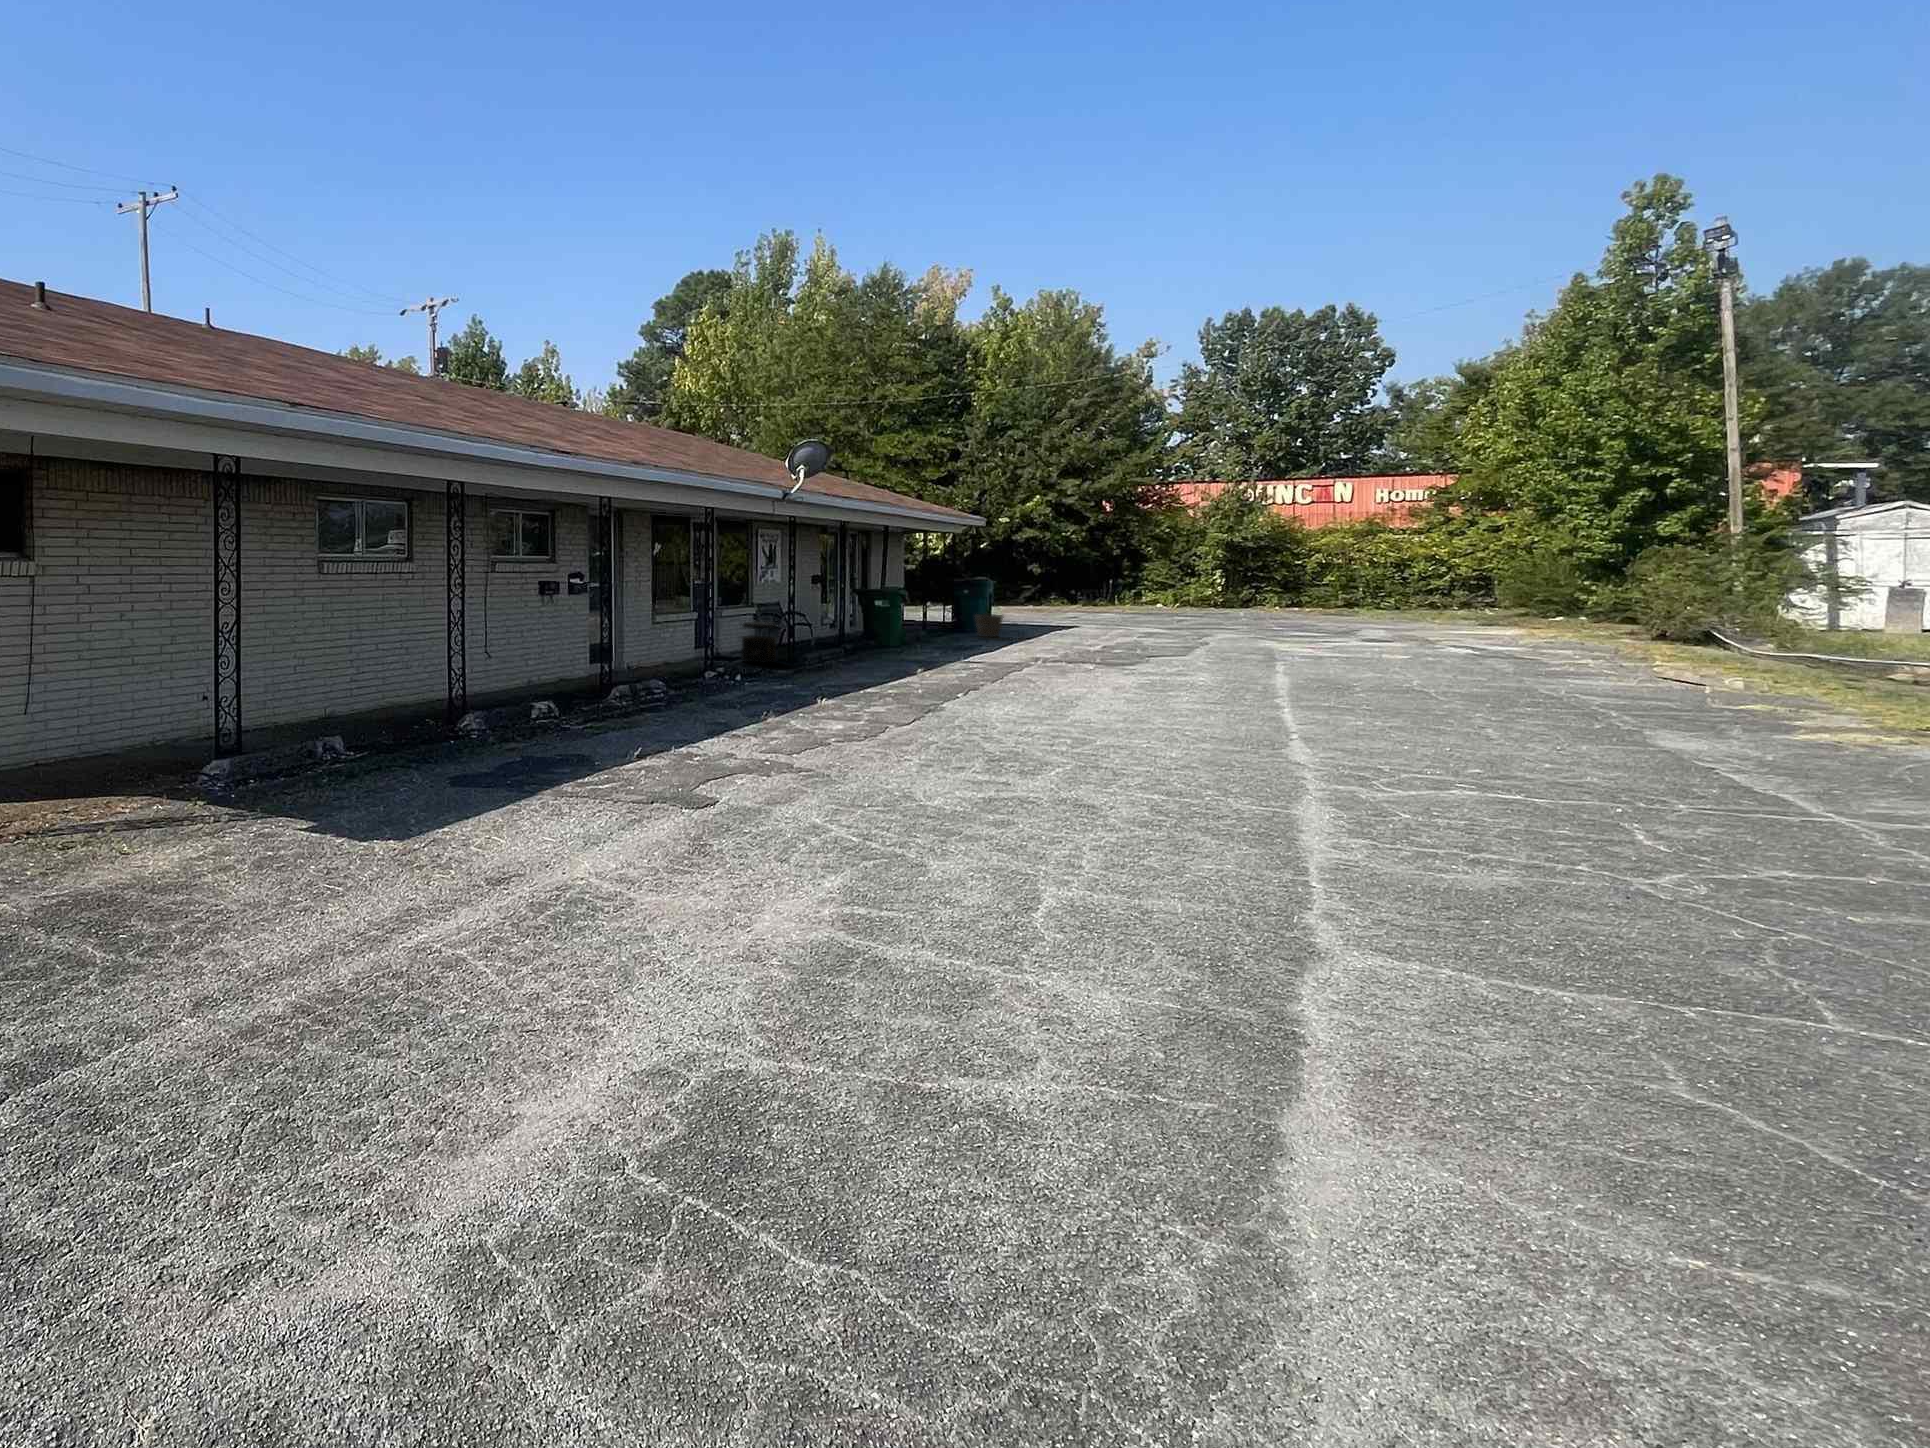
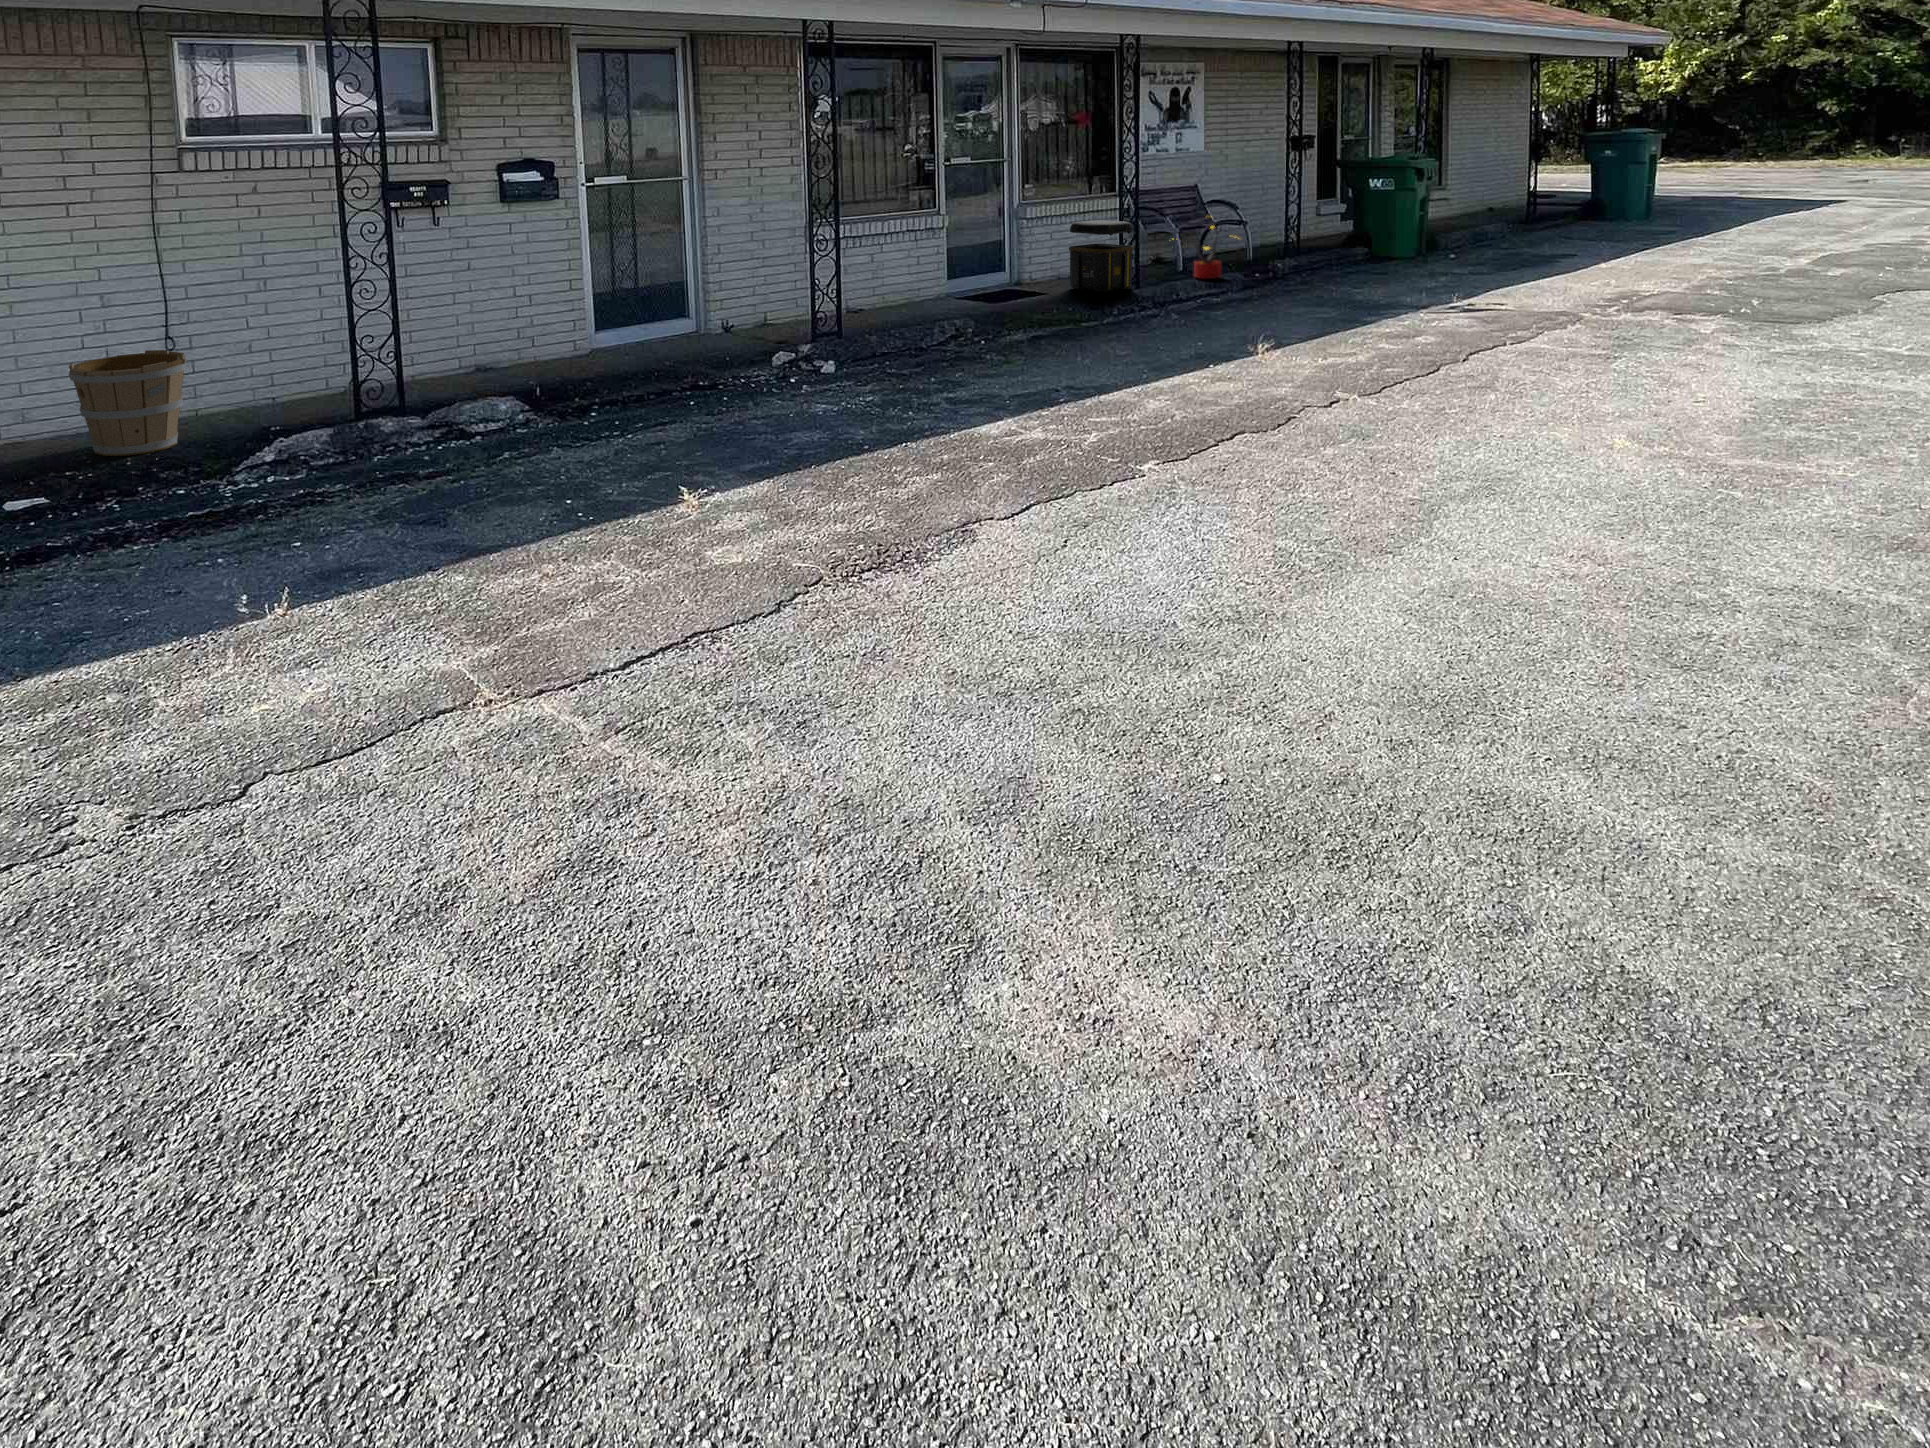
wooden bucket: present [975,614,1004,637] -> present [69,350,187,456]
decorative plant: none [784,620,821,658] -> present [1184,224,1225,279]

